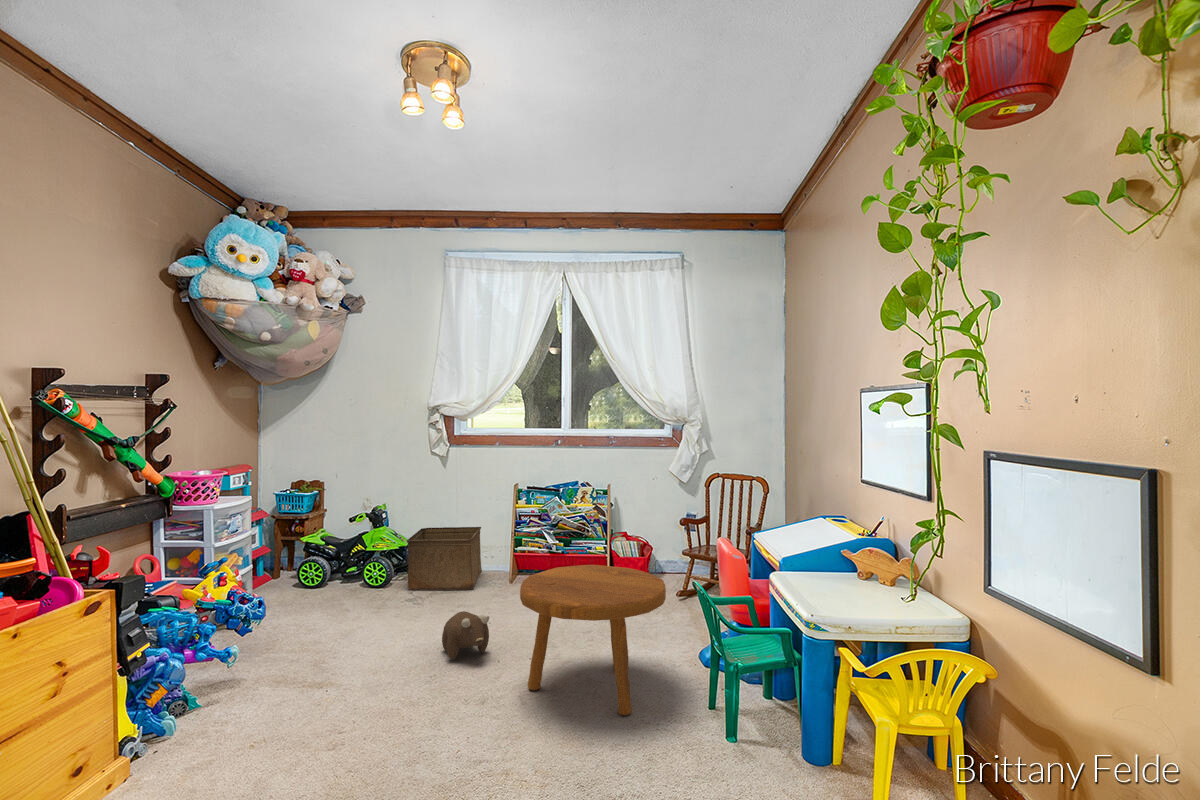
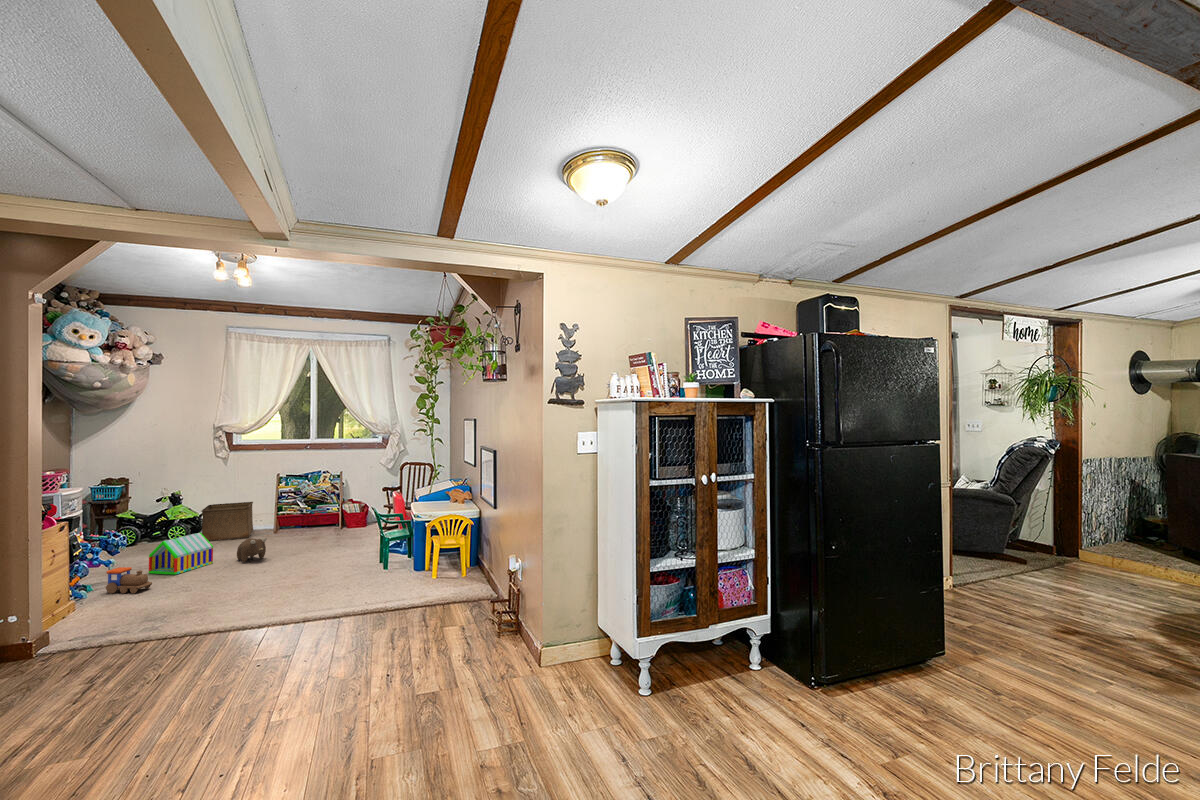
footstool: present [520,565,666,716] -> none [286,508,362,567]
toy house: none [302,592,405,680] -> present [149,532,213,575]
toy train: none [206,667,280,735] -> present [106,567,152,593]

